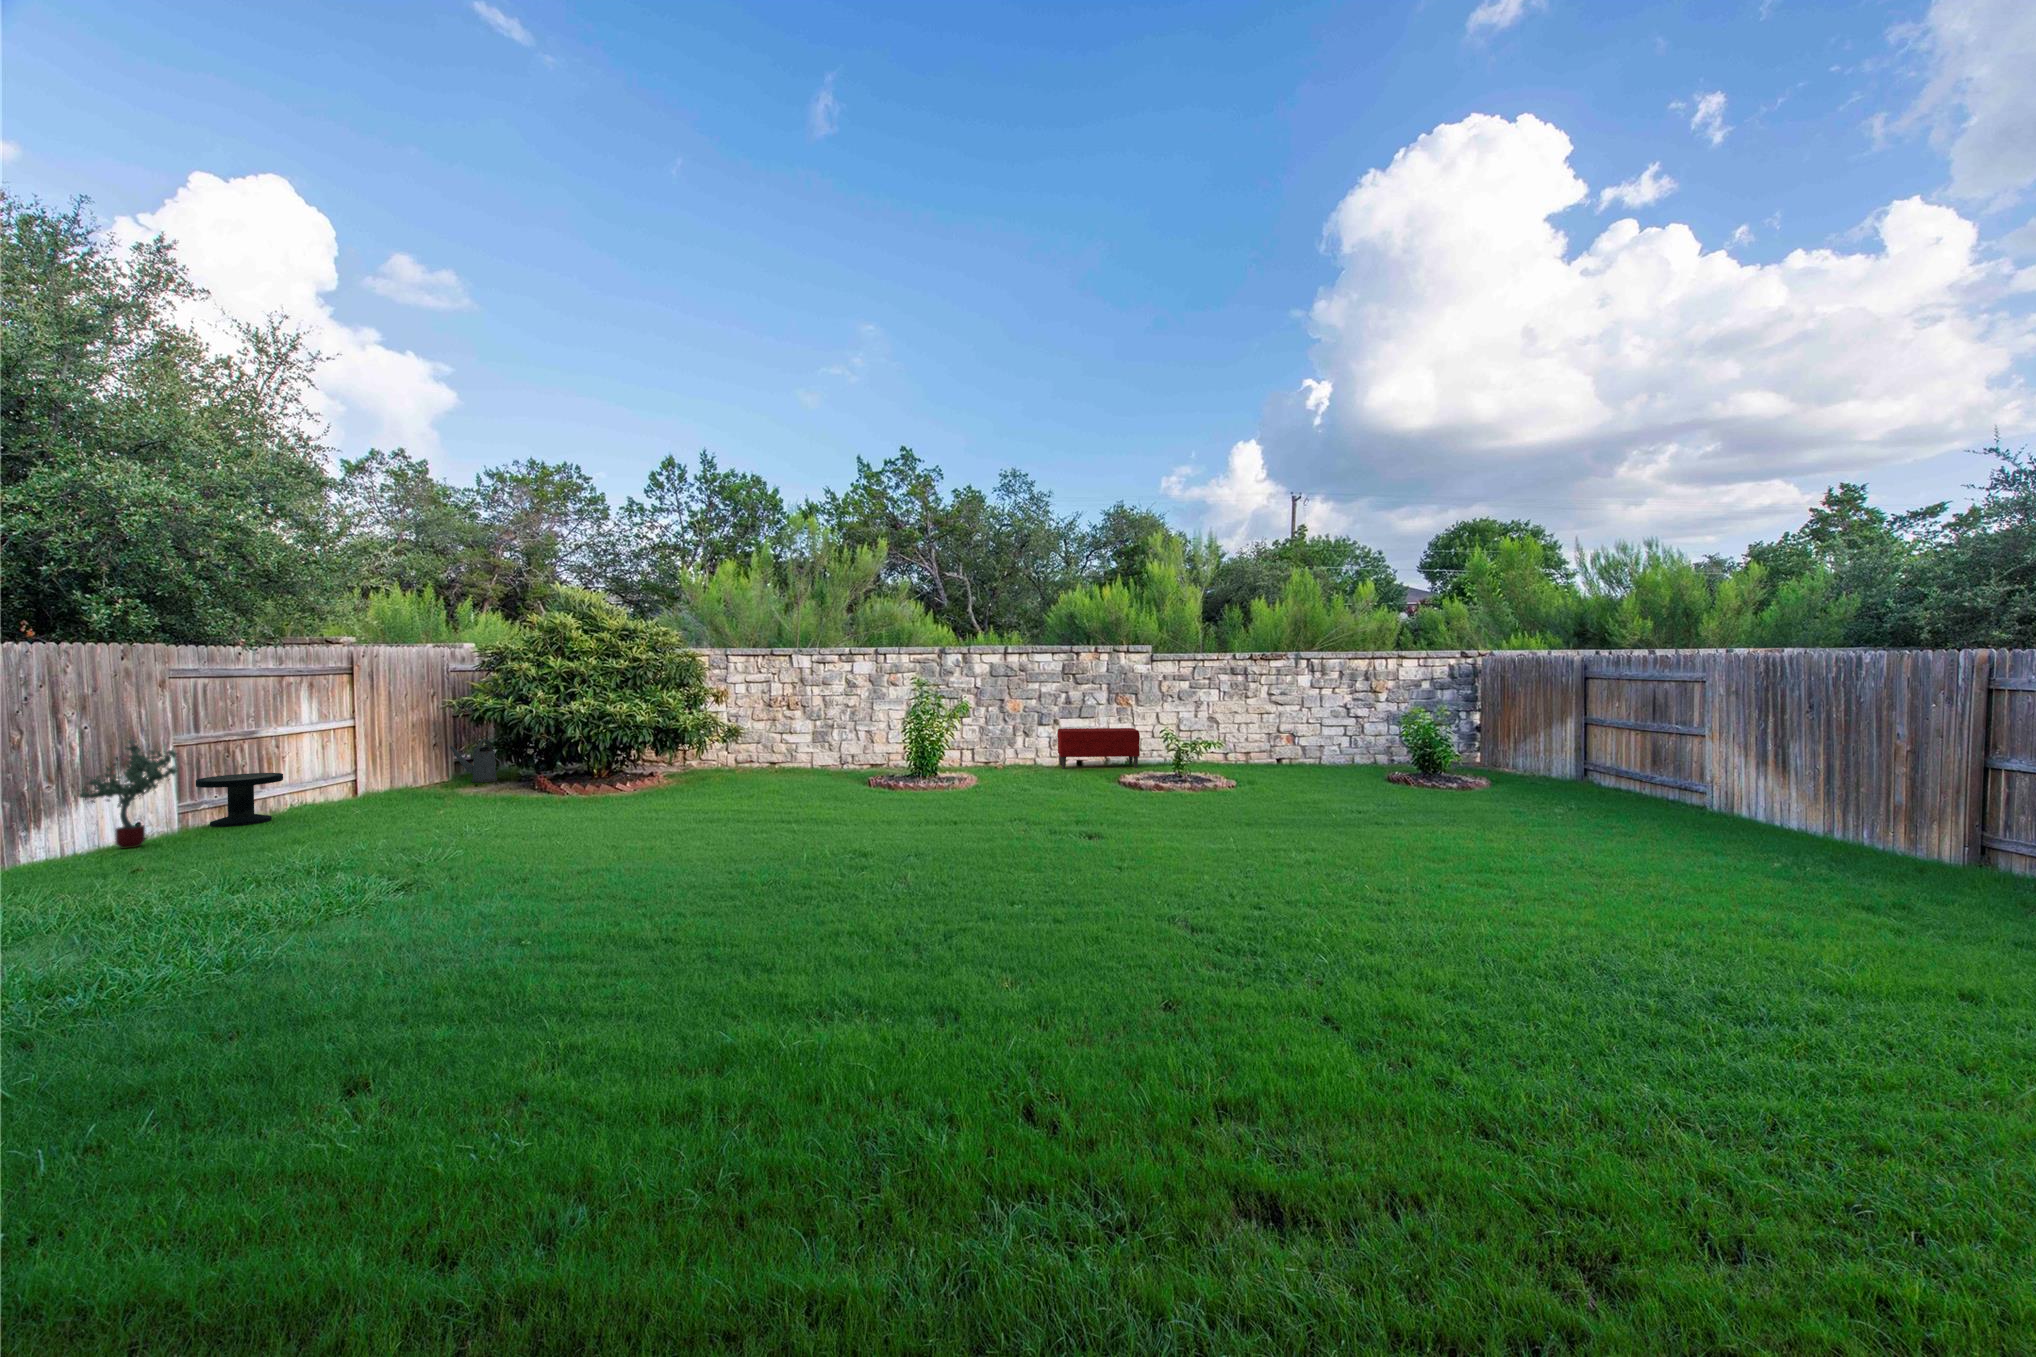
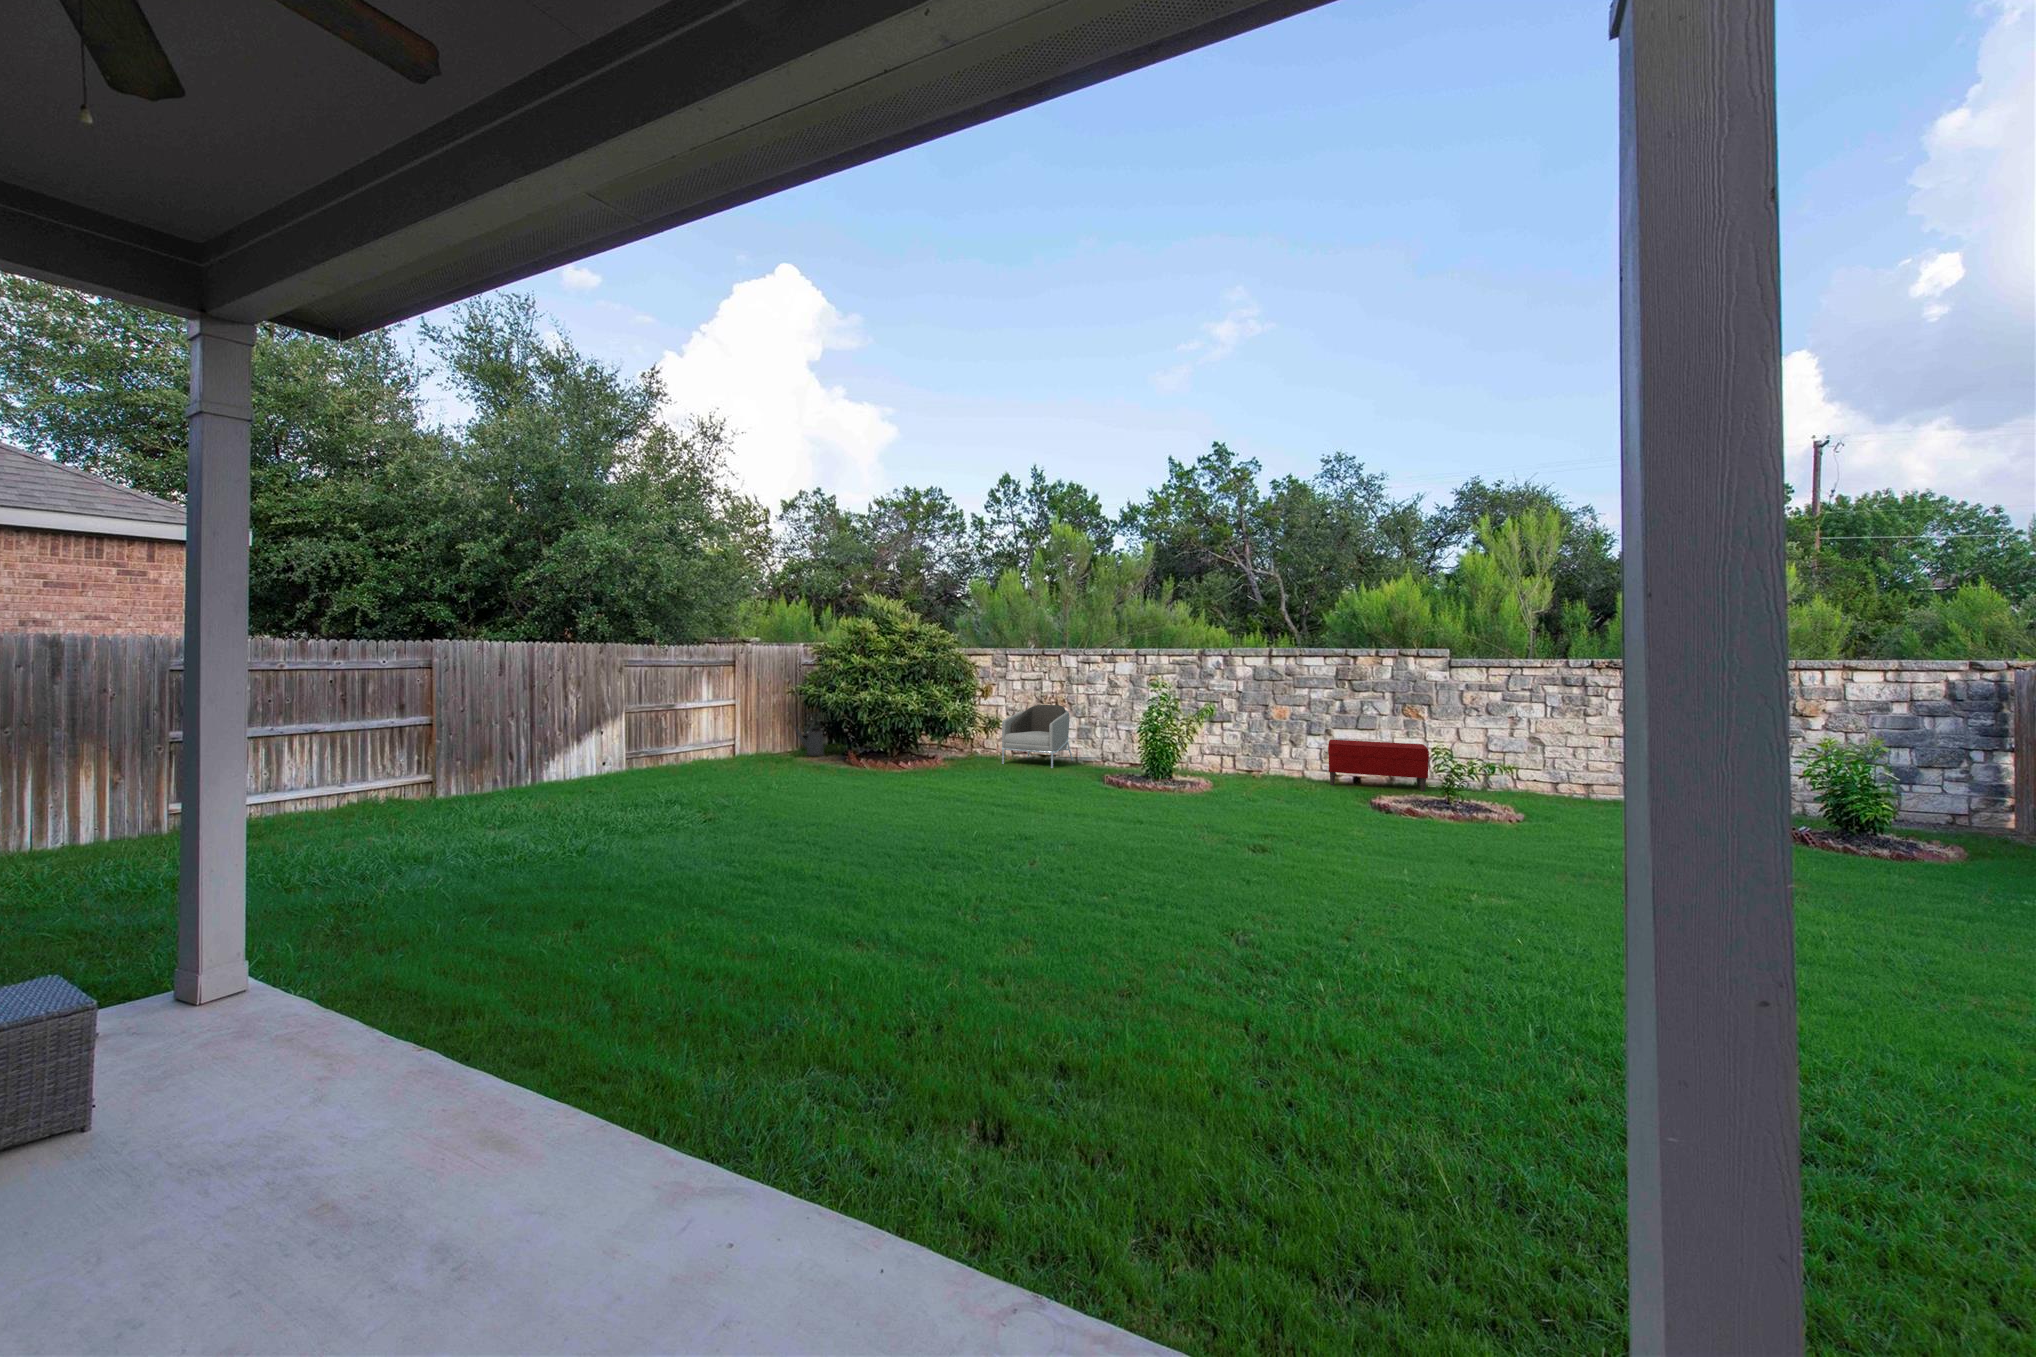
armchair: none [734,709,810,774] -> present [1002,705,1073,768]
potted tree: present [78,741,177,849] -> none [527,717,592,796]
side table: present [196,773,283,827] -> none [611,743,664,783]

